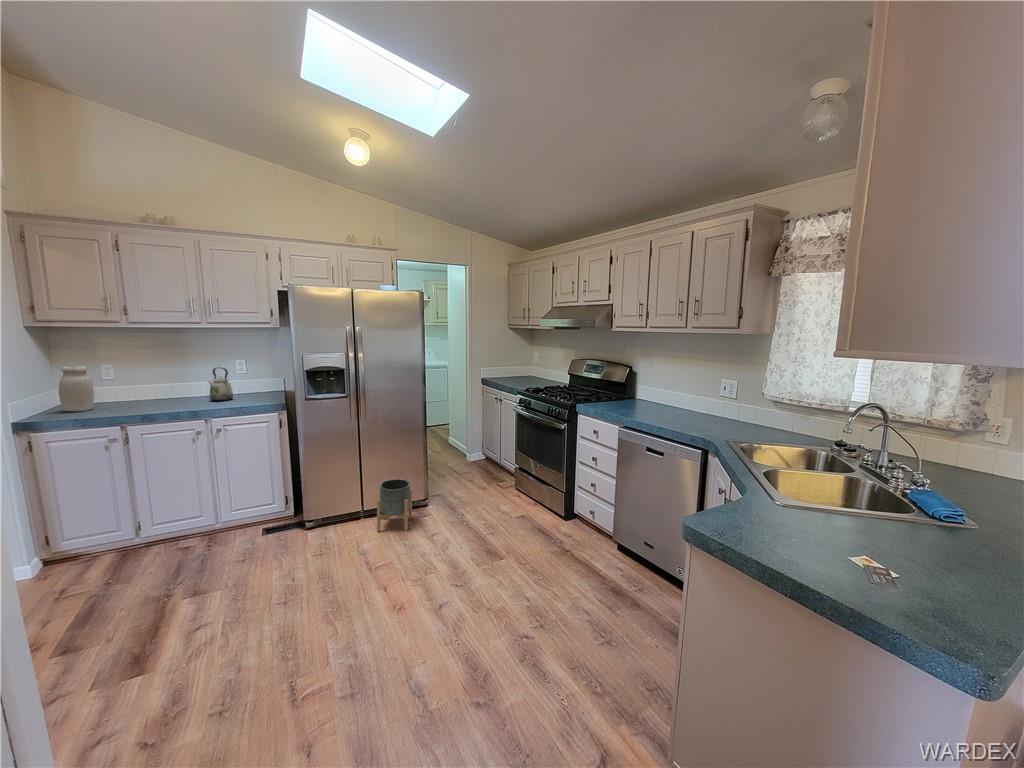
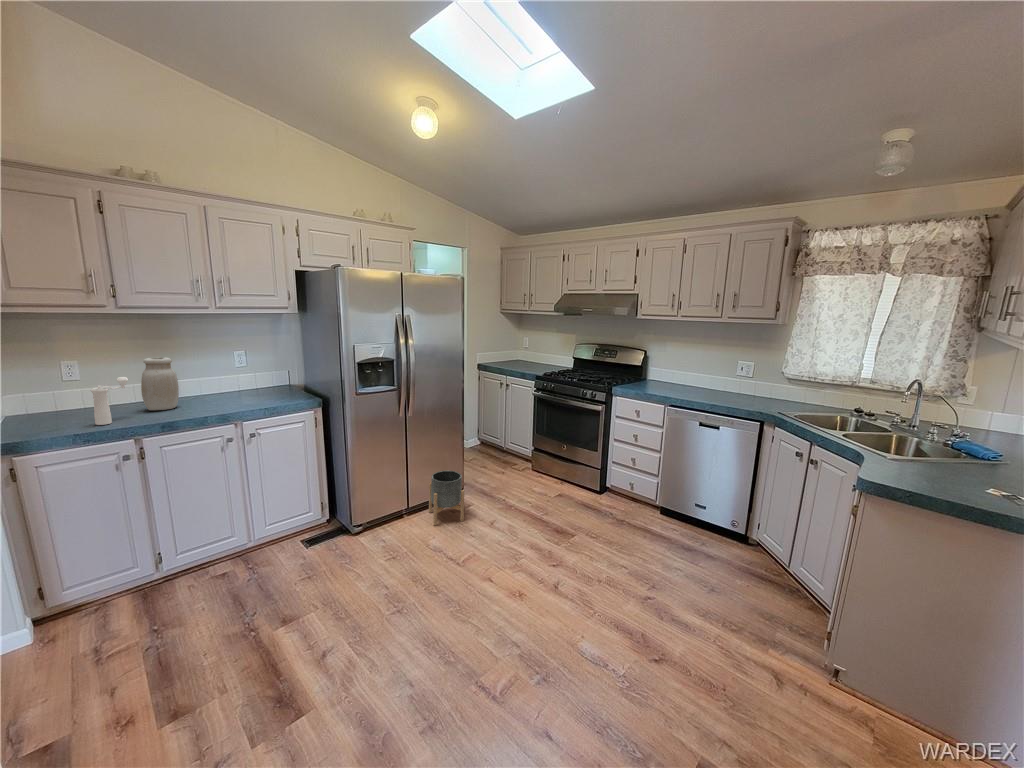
jar: present [59,366,94,411] -> present [141,357,179,410]
kettle: present [209,367,233,401] -> none [214,360,248,400]
pepper mill: none [97,378,130,414] -> present [91,377,128,425]

